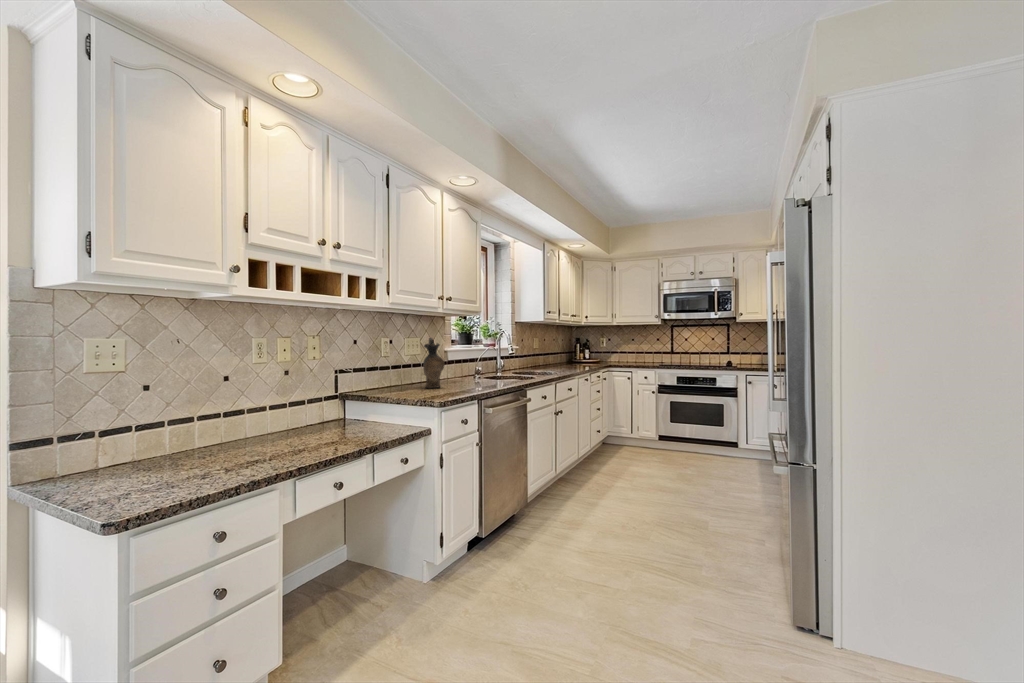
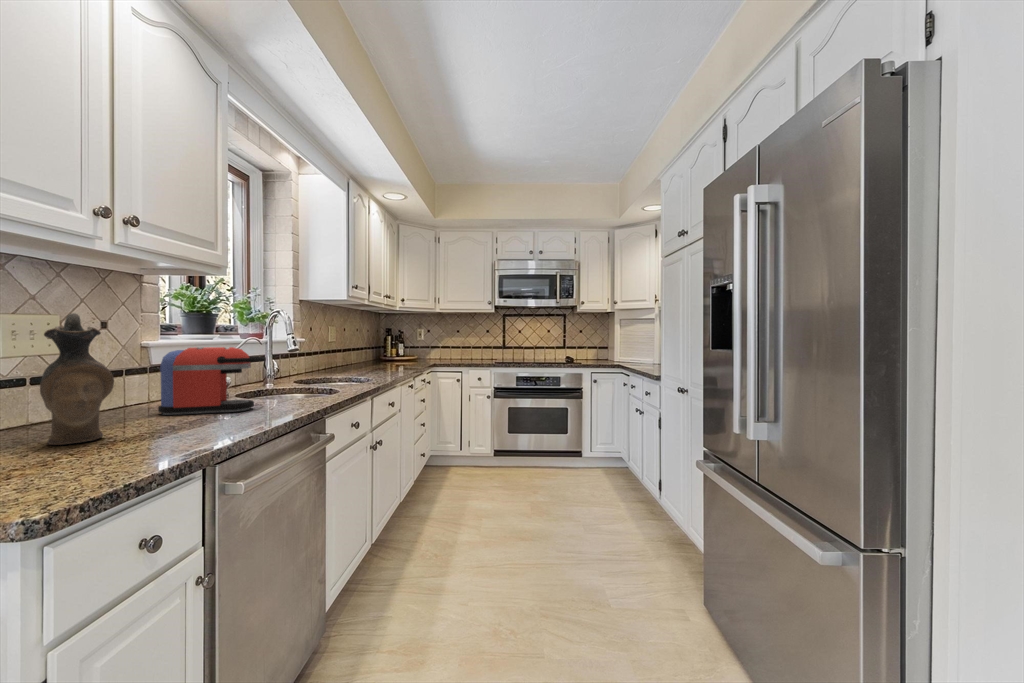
coffee maker: none [454,351,497,383] -> present [158,347,266,415]

